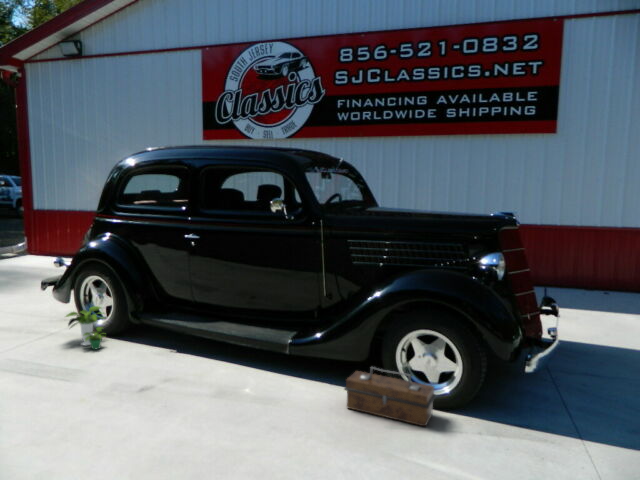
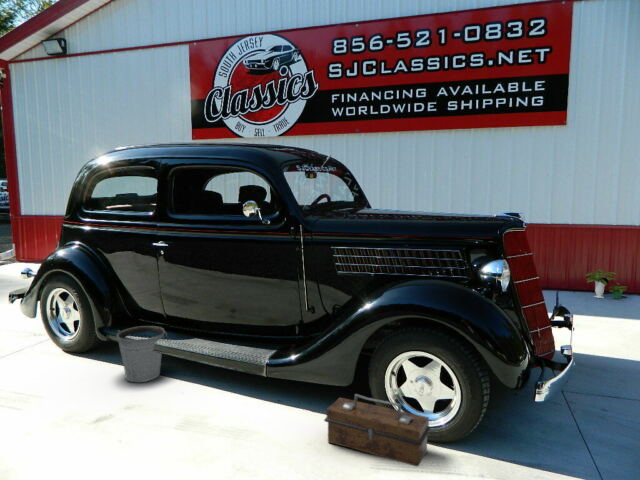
potted plant: present [66,306,104,349] -> present [586,269,625,299]
bucket: none [152,311,196,360] -> present [117,326,165,382]

